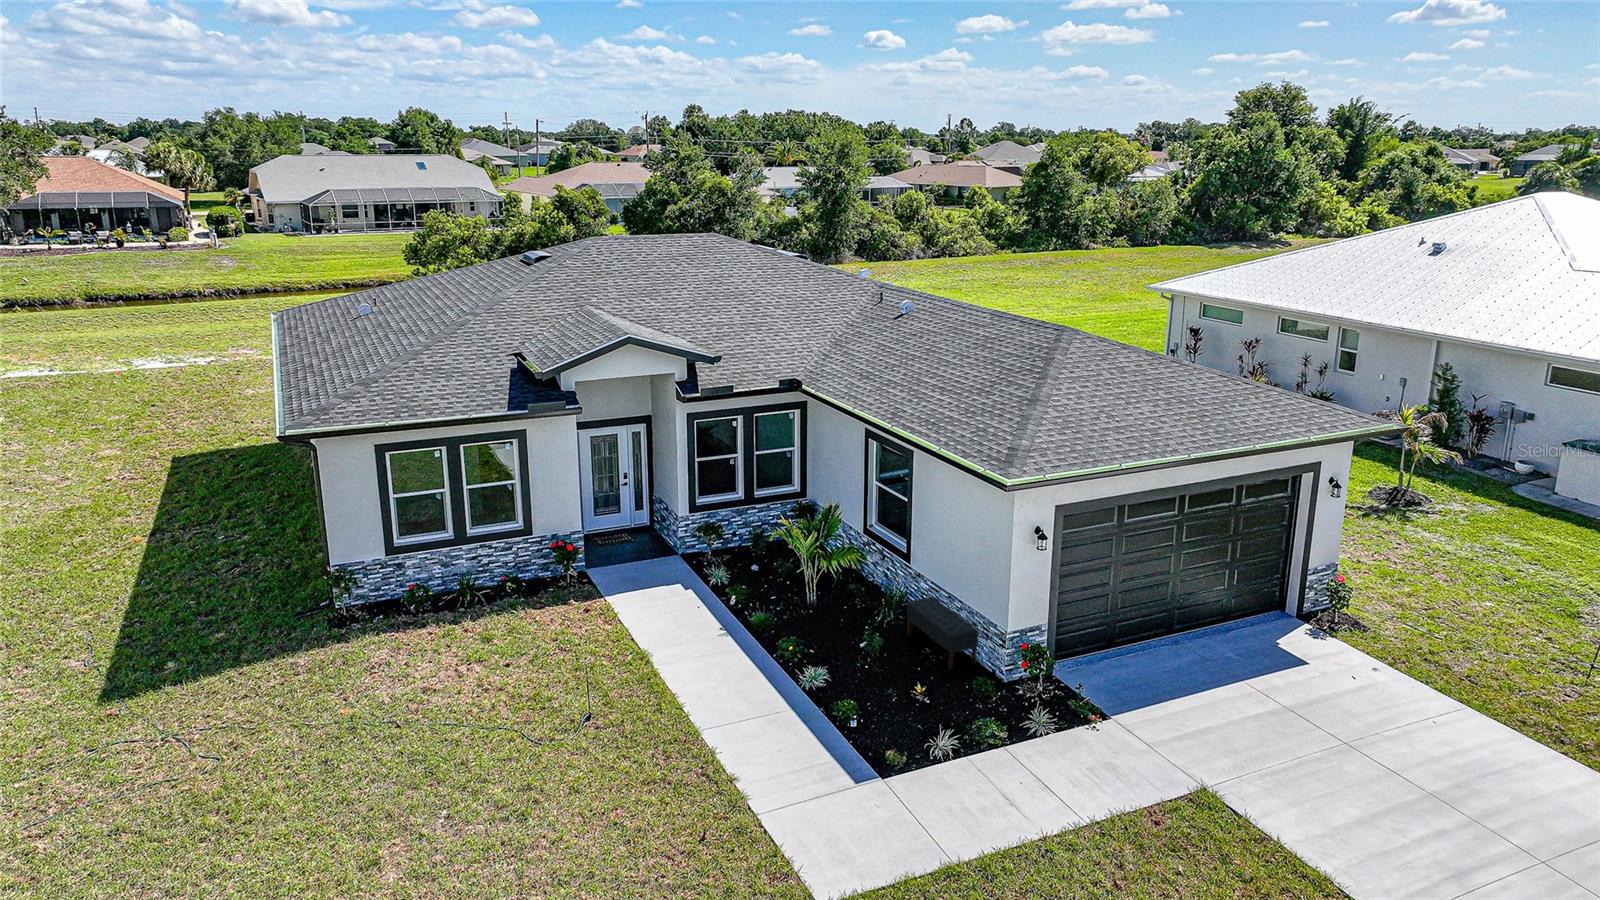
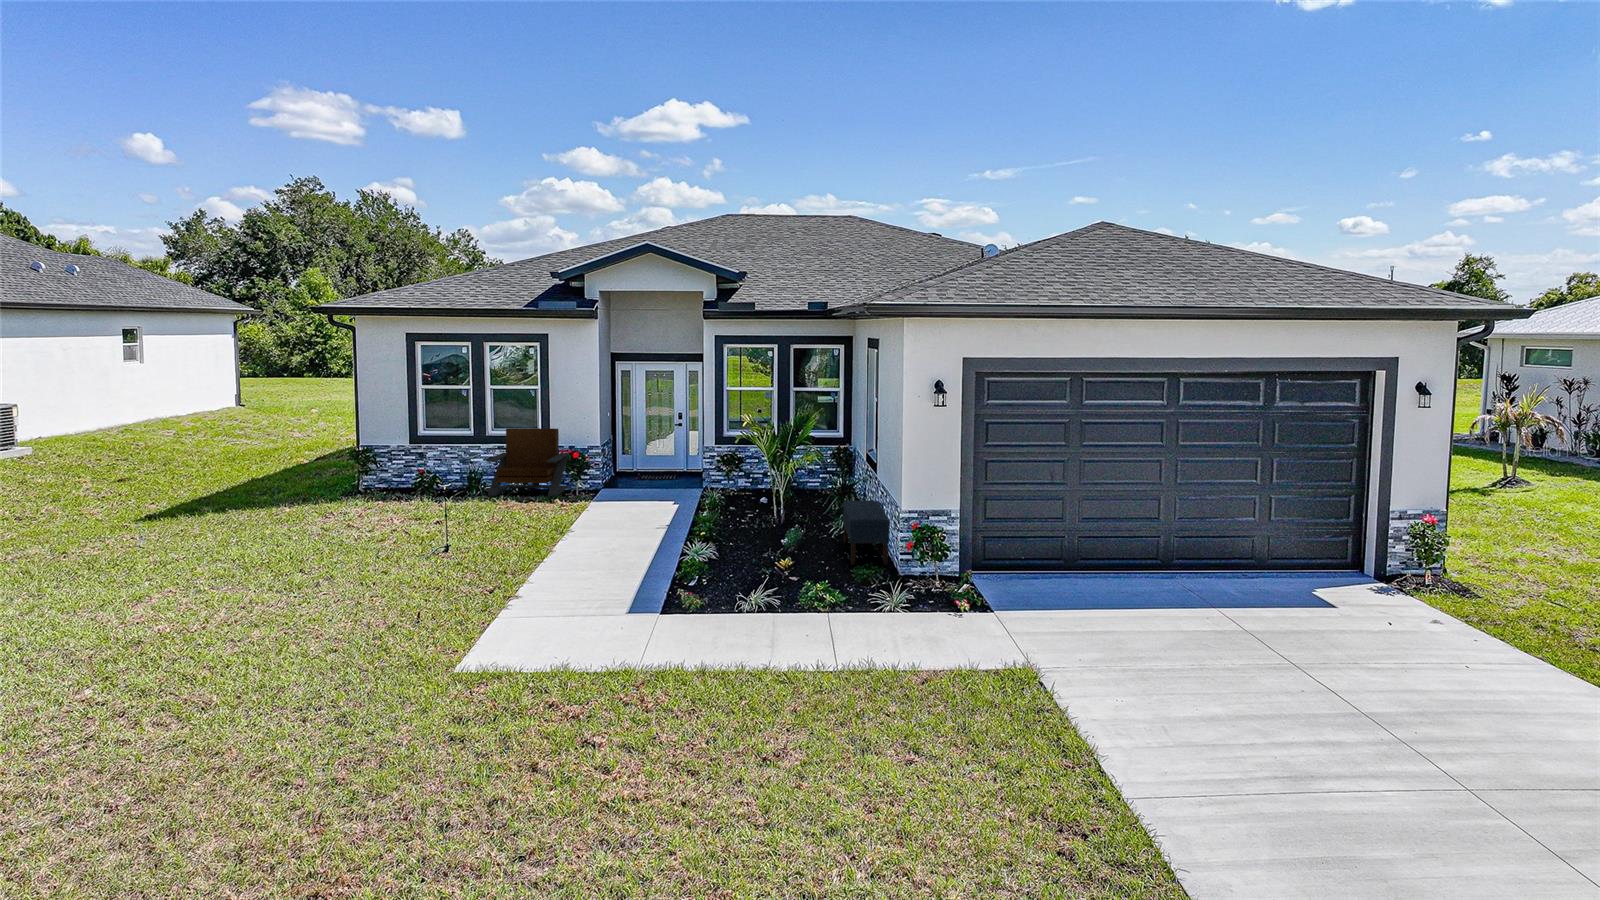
lounge chair: none [490,523,569,606] -> present [487,428,569,496]

